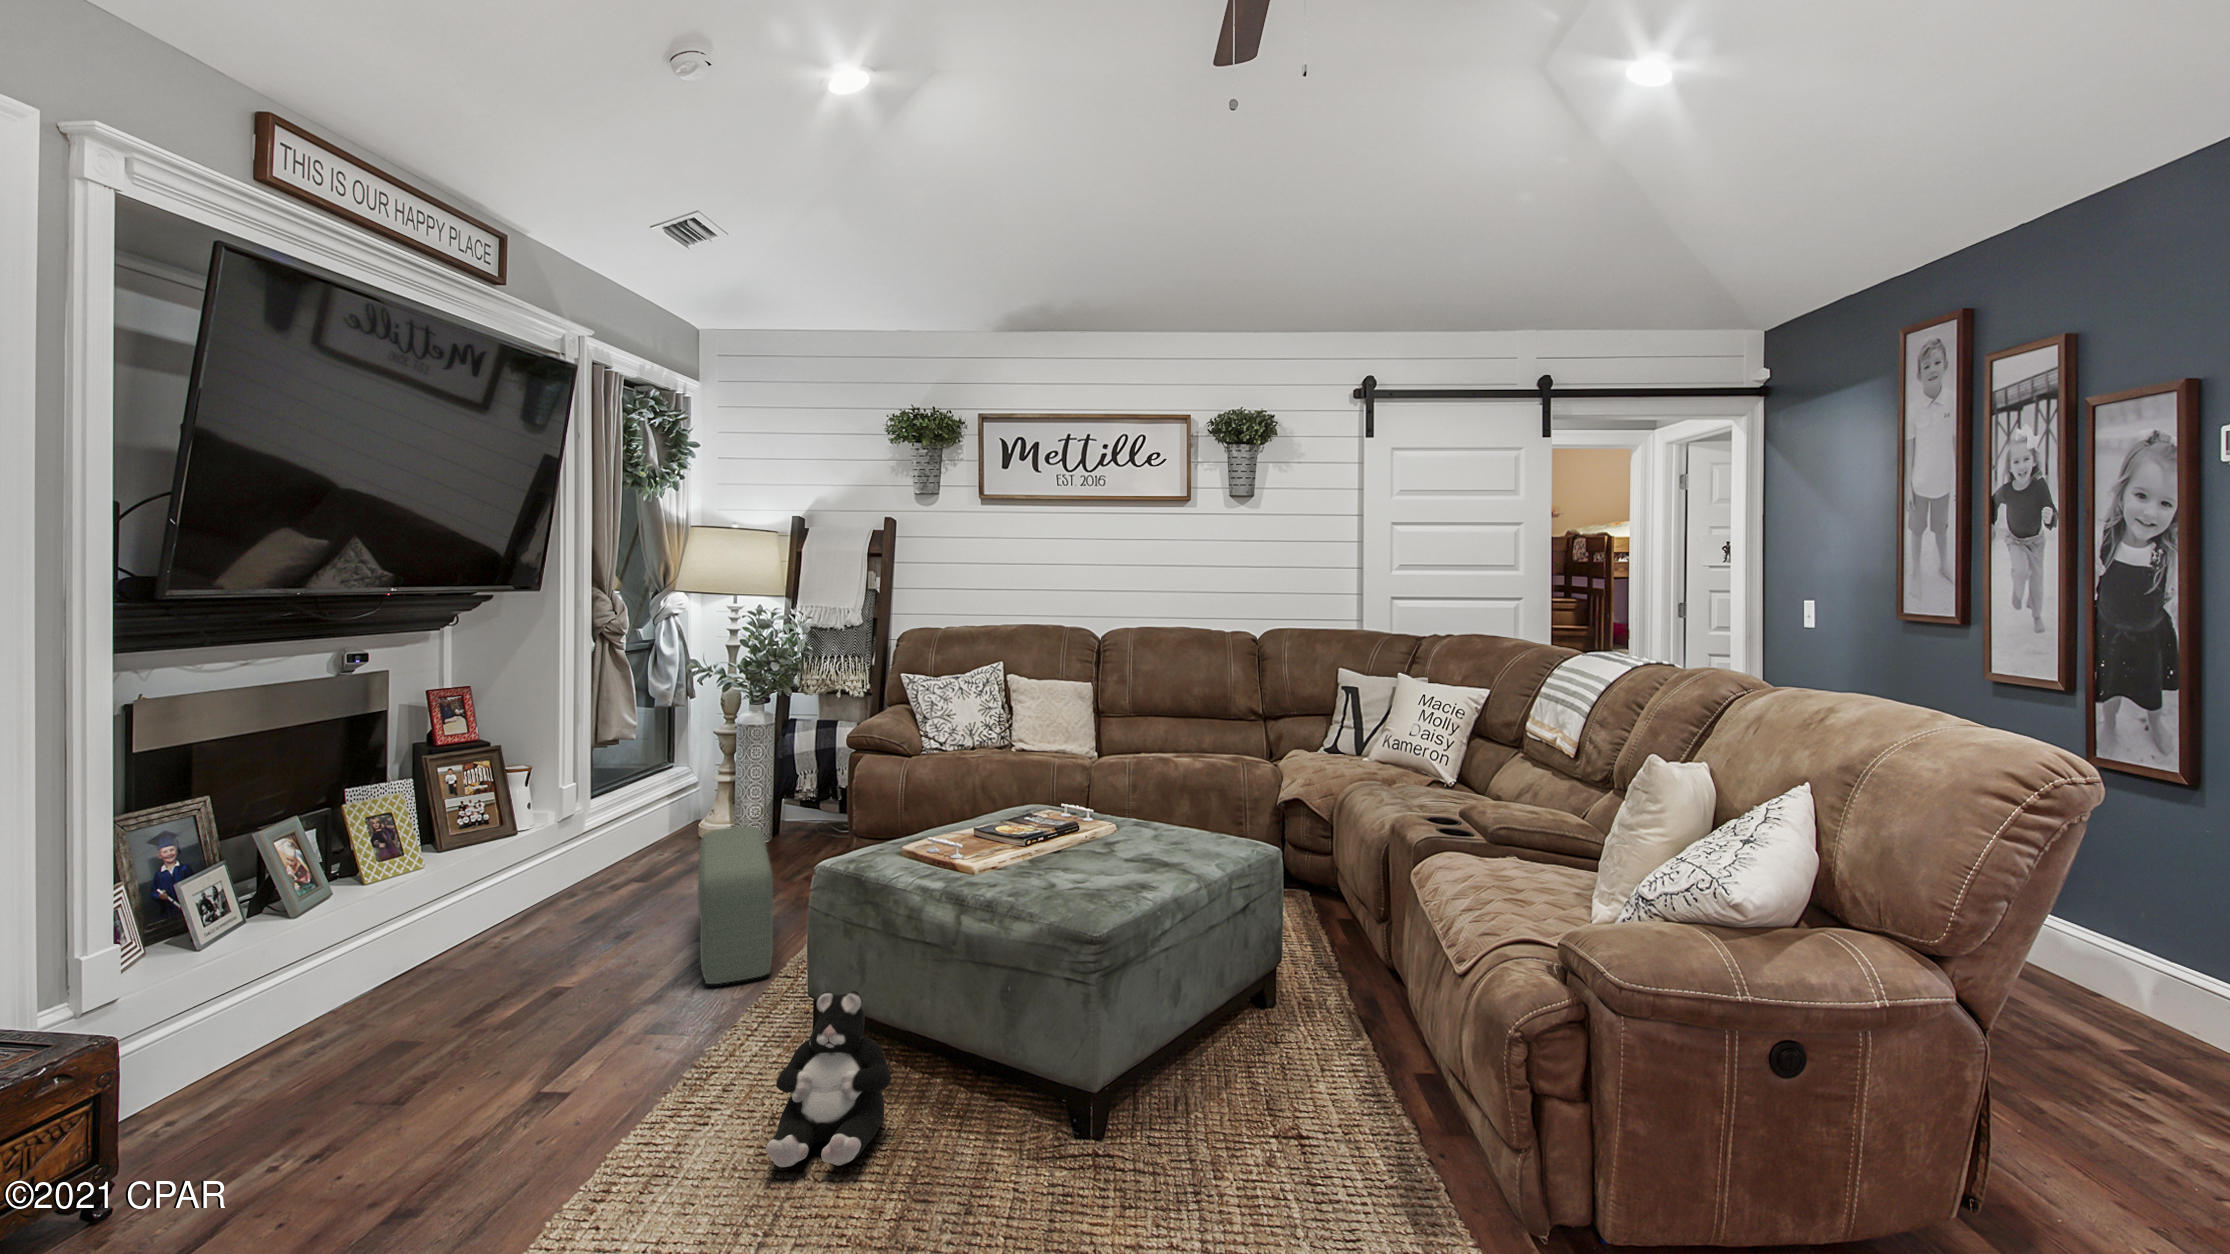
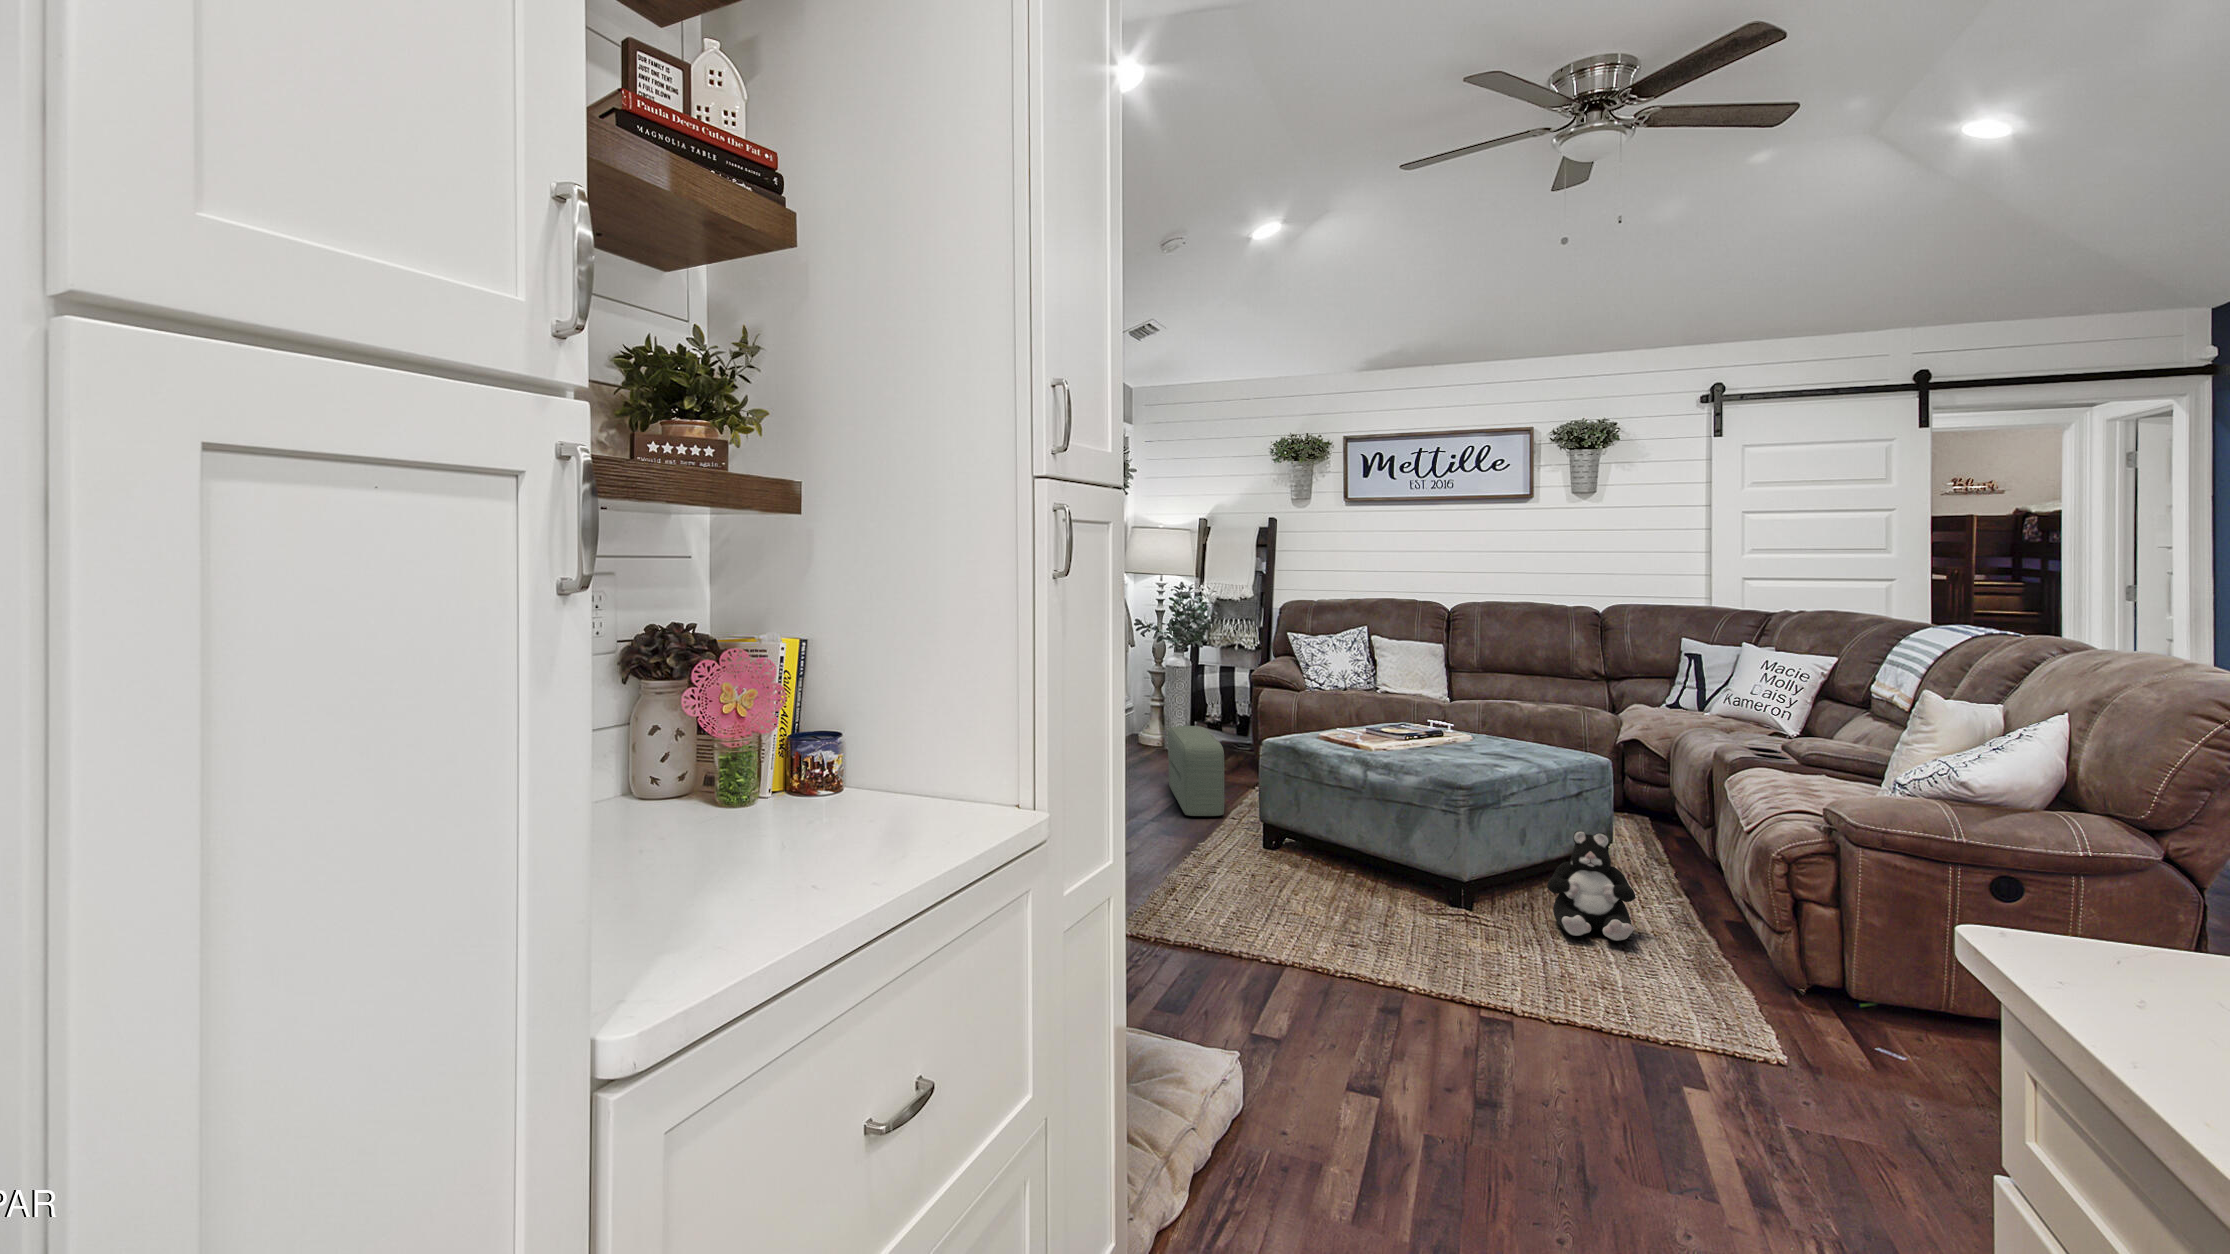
plush toy: present [766,991,891,1167] -> present [1547,831,1635,941]

